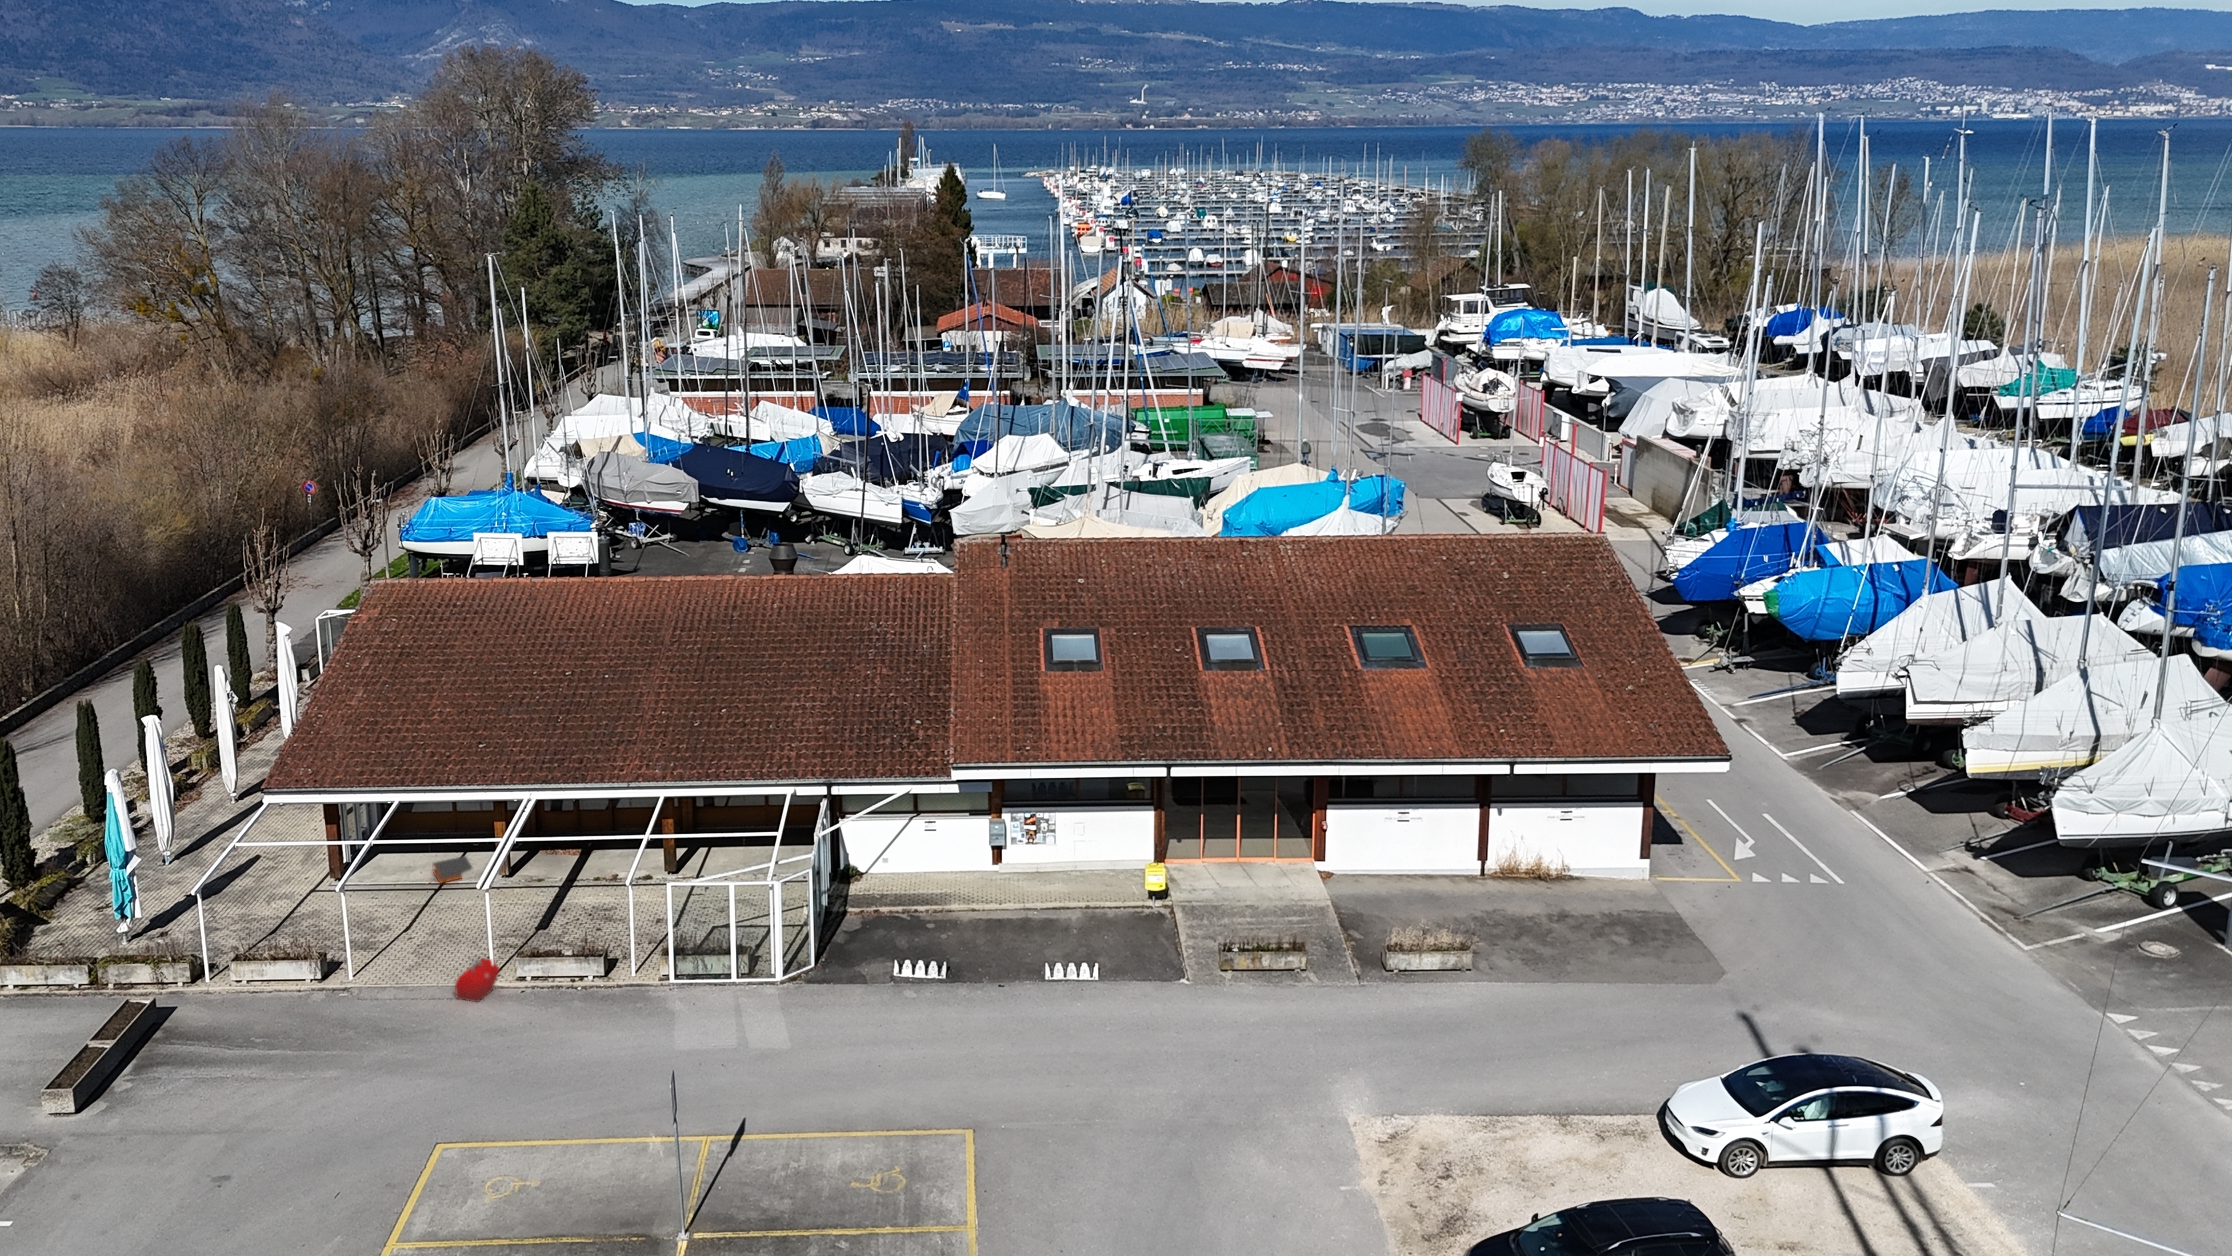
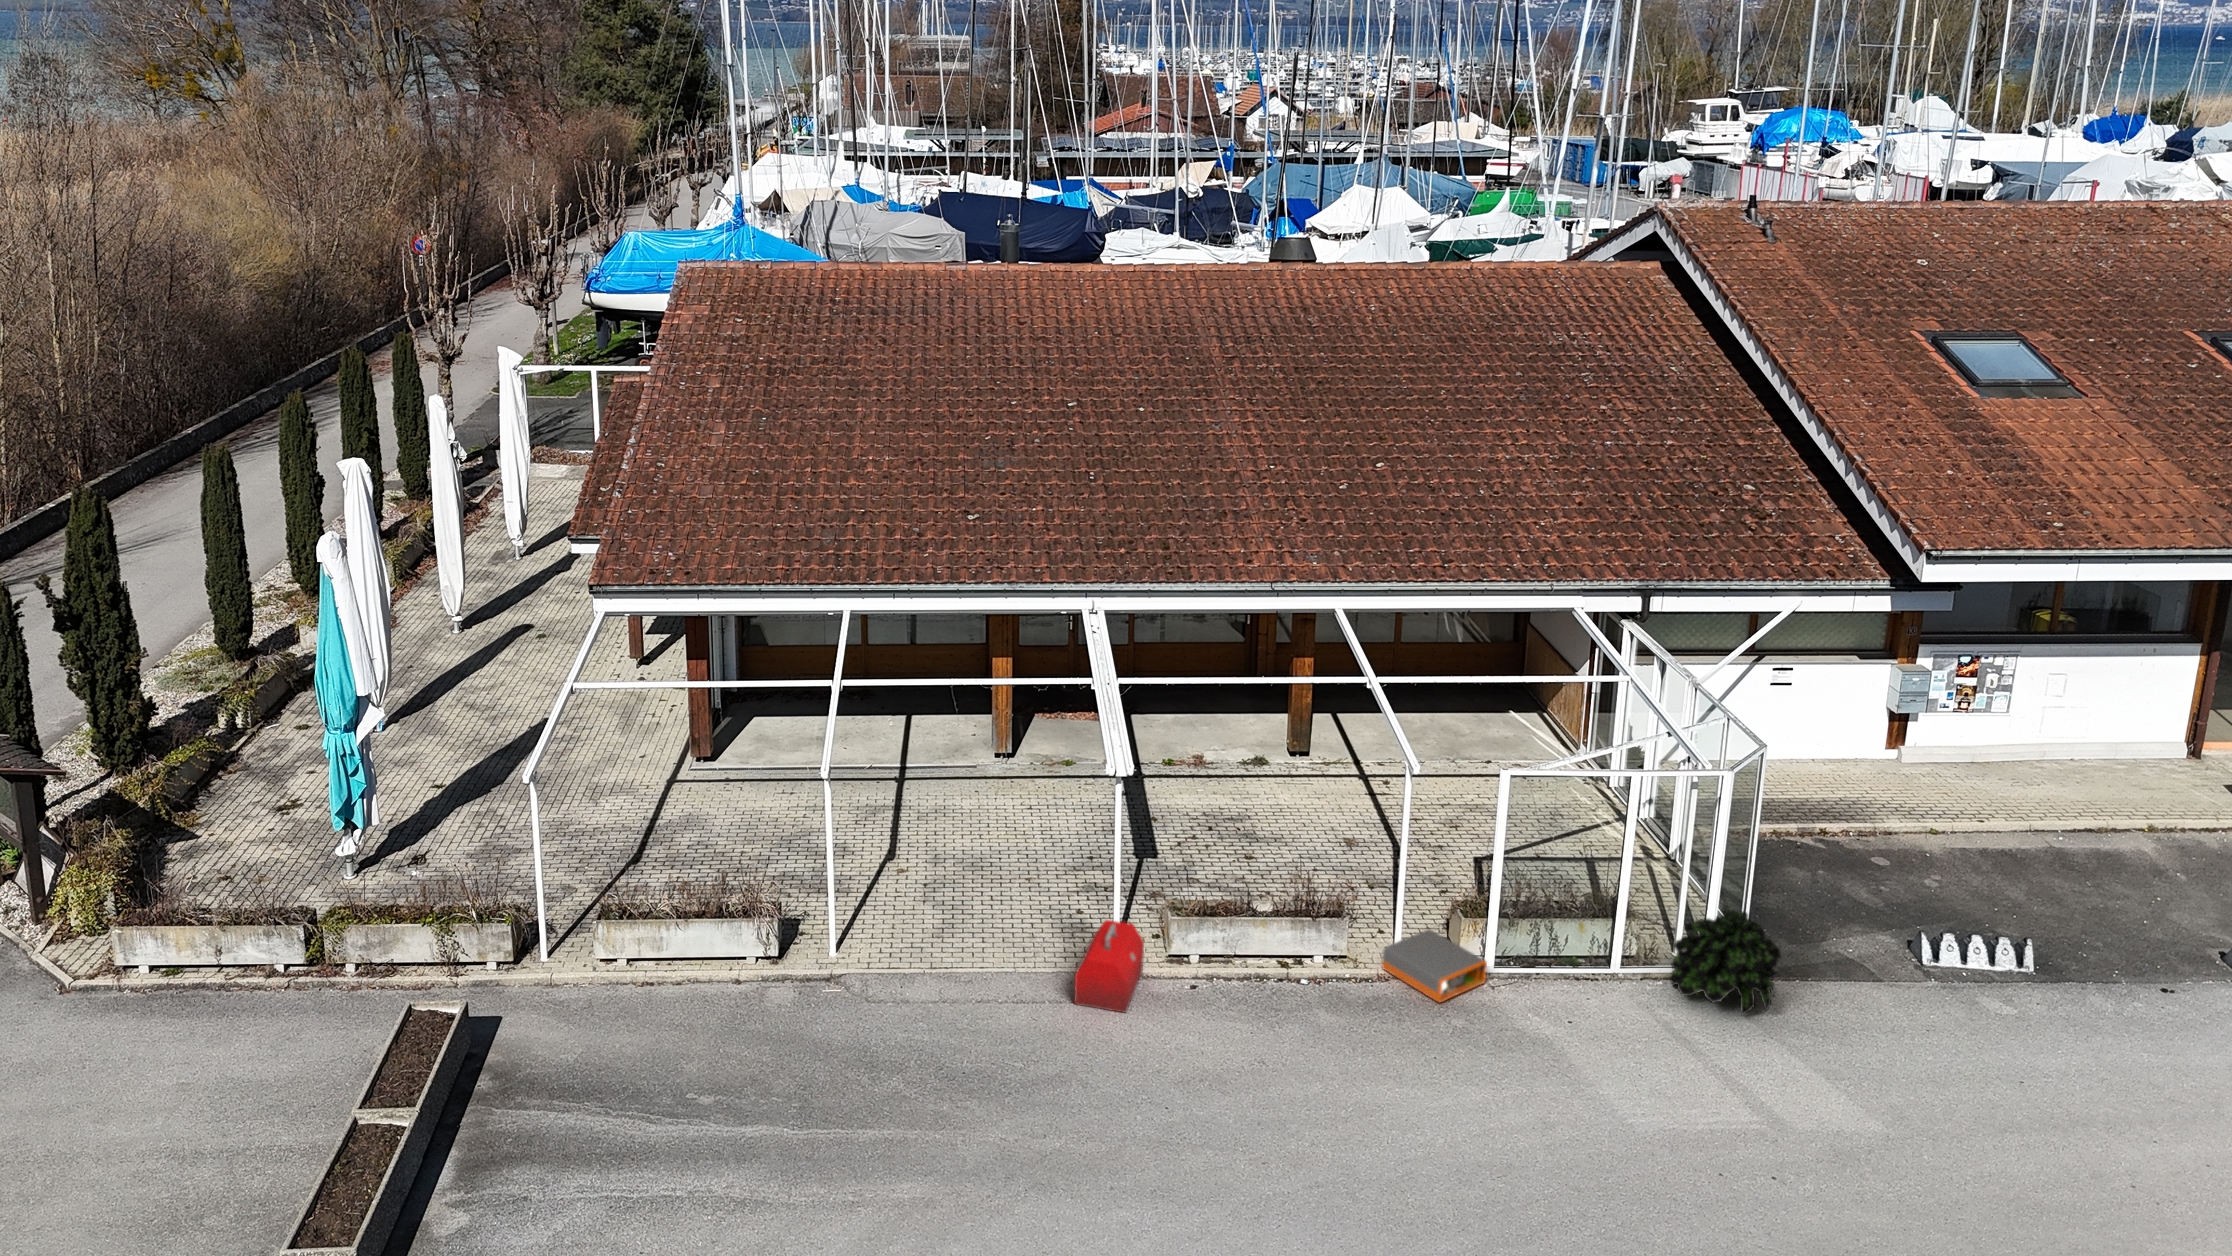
storage box: present [433,856,472,883] -> present [1382,930,1487,1003]
potted plant: none [750,949,804,1000] -> present [1670,910,1781,1015]

